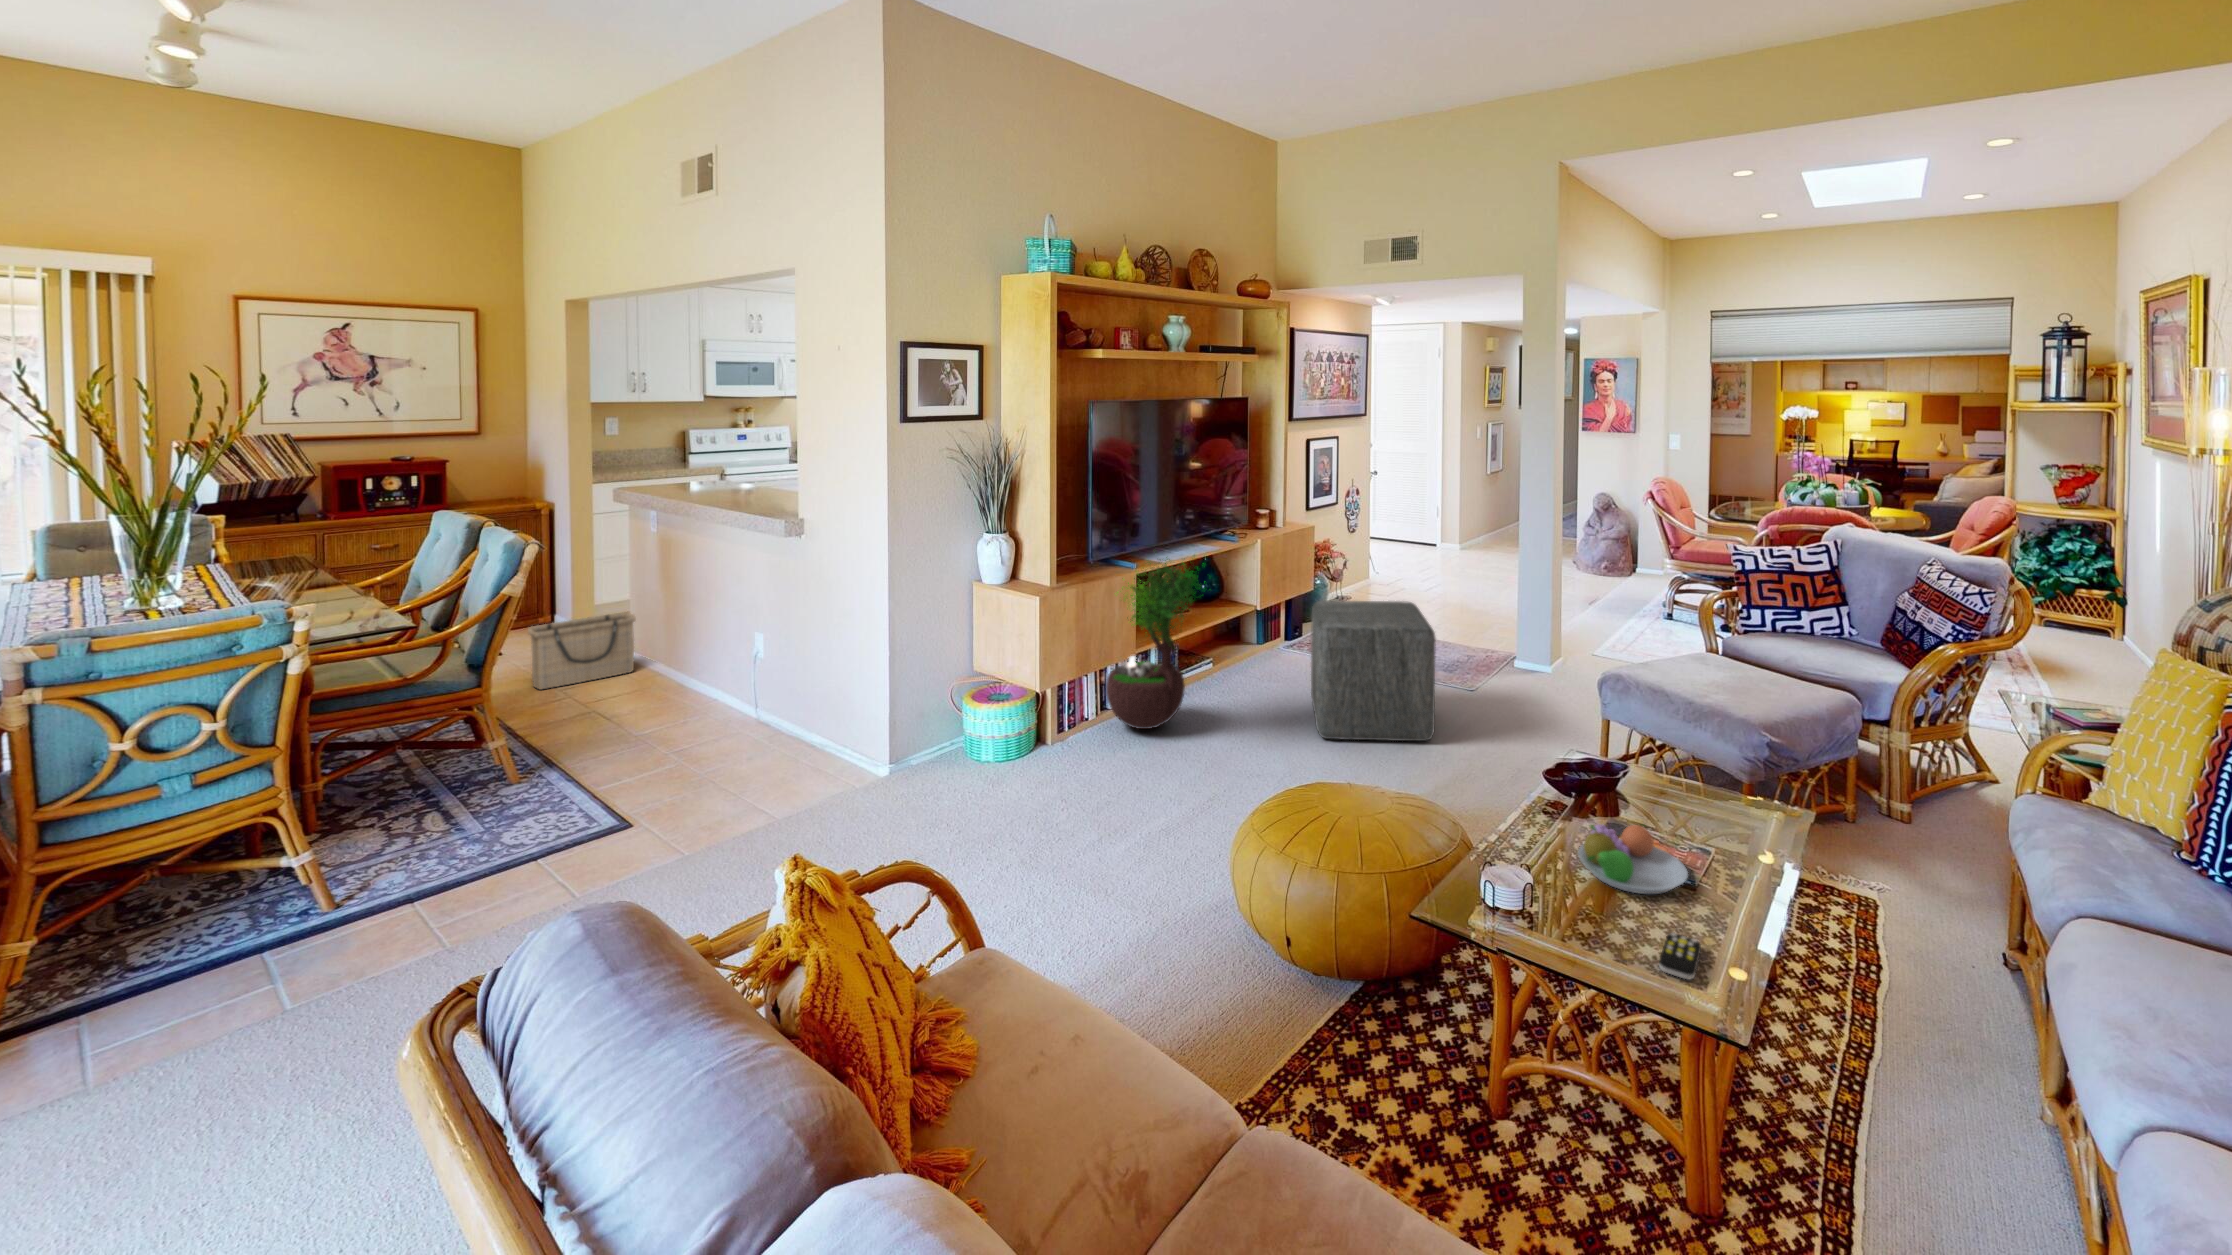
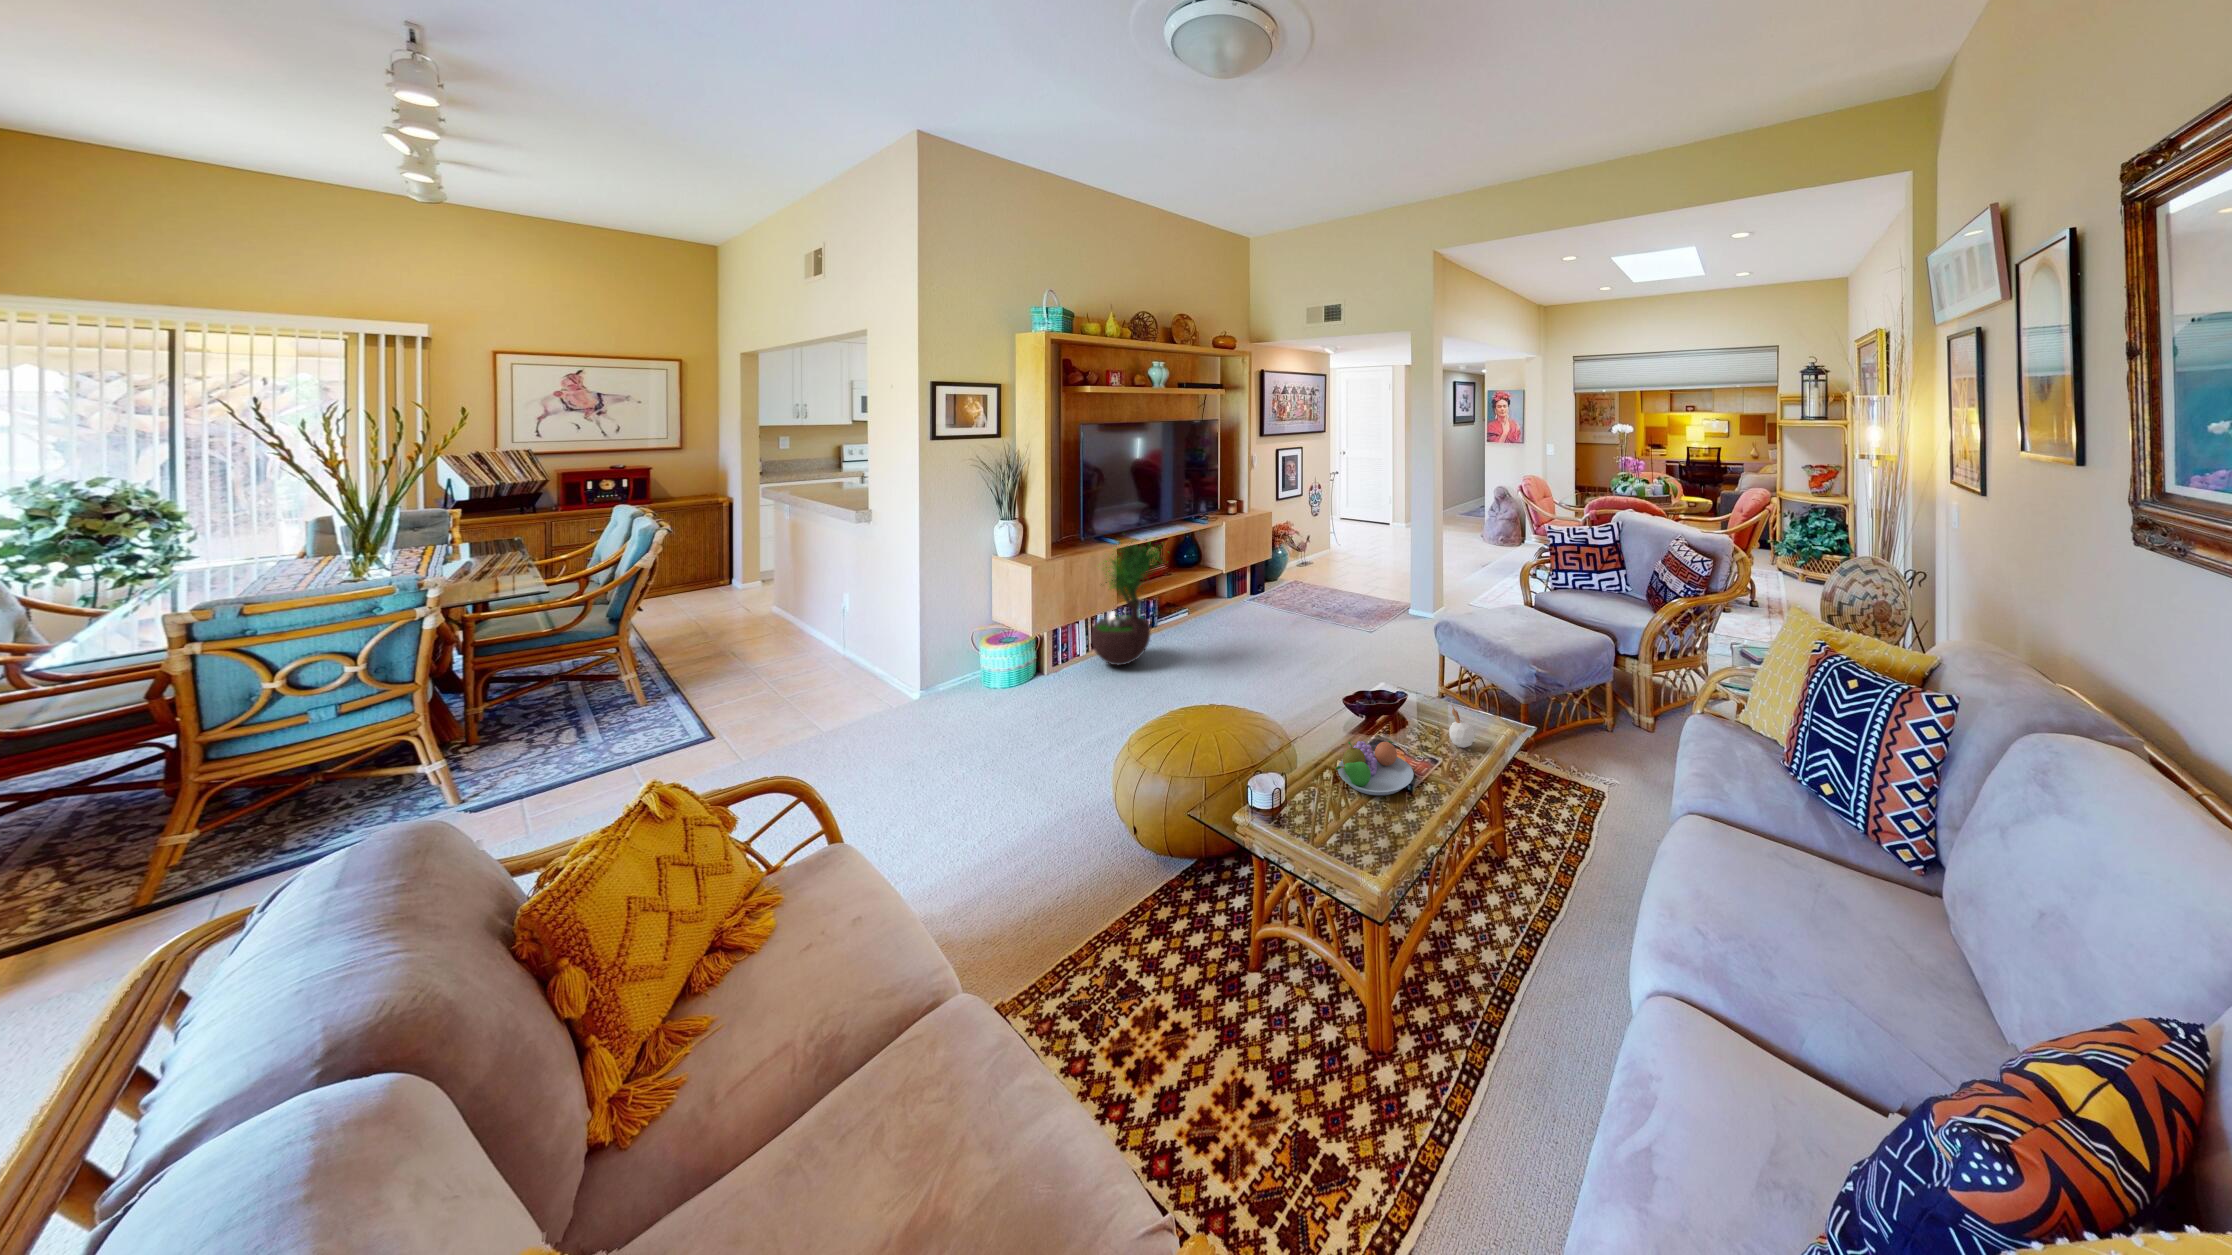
ottoman: present [1311,600,1436,741] -> none [1243,569,1329,674]
basket: present [528,612,636,689] -> none [684,579,768,637]
candle: none [1706,770,1743,833] -> present [1449,704,1475,748]
remote control: present [1659,933,1701,979] -> none [1354,826,1394,863]

